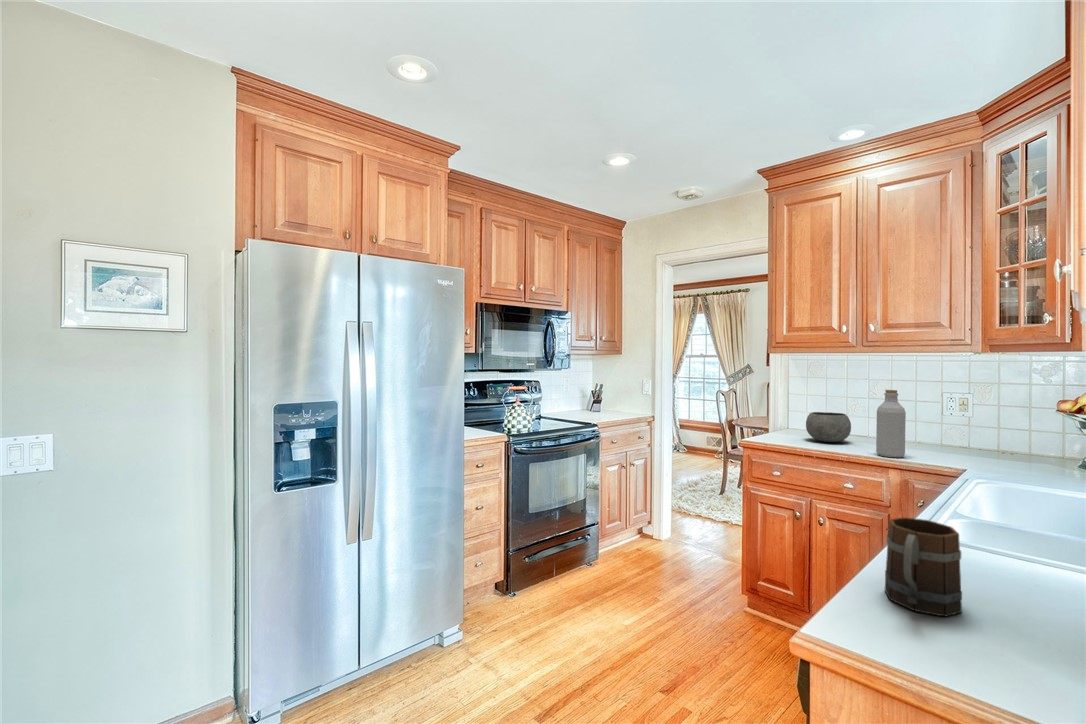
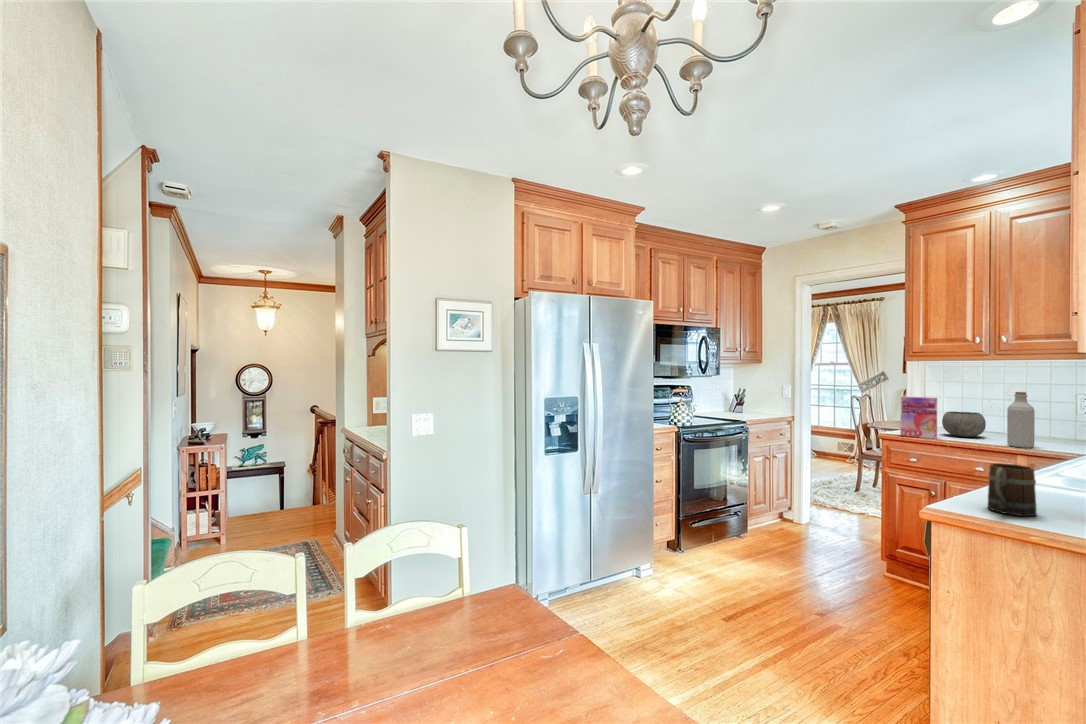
cereal box: none [762,395,802,446] -> present [901,396,937,439]

